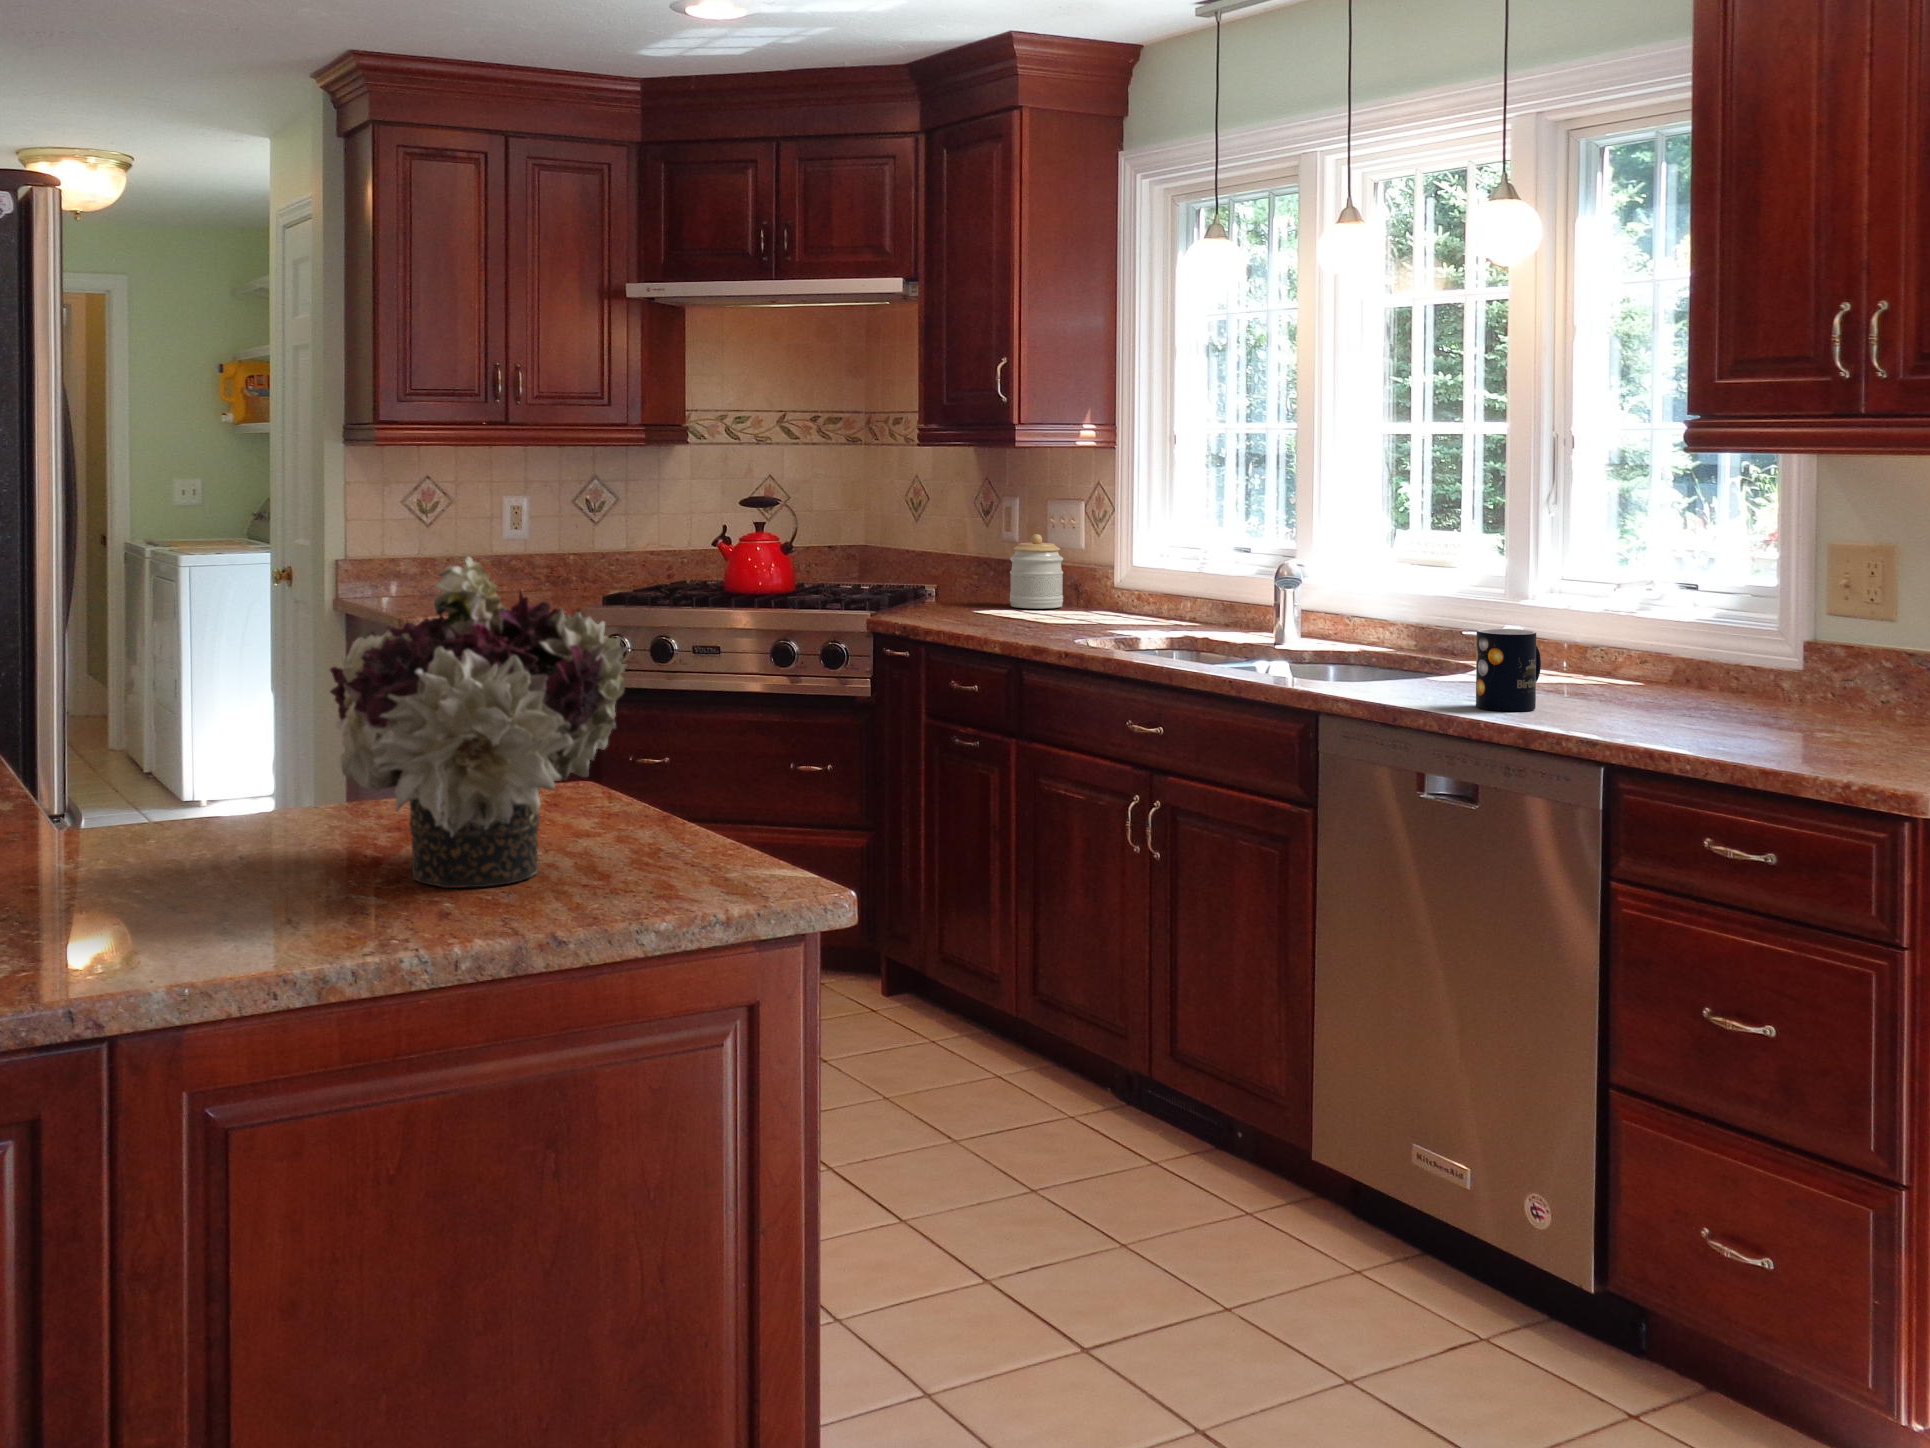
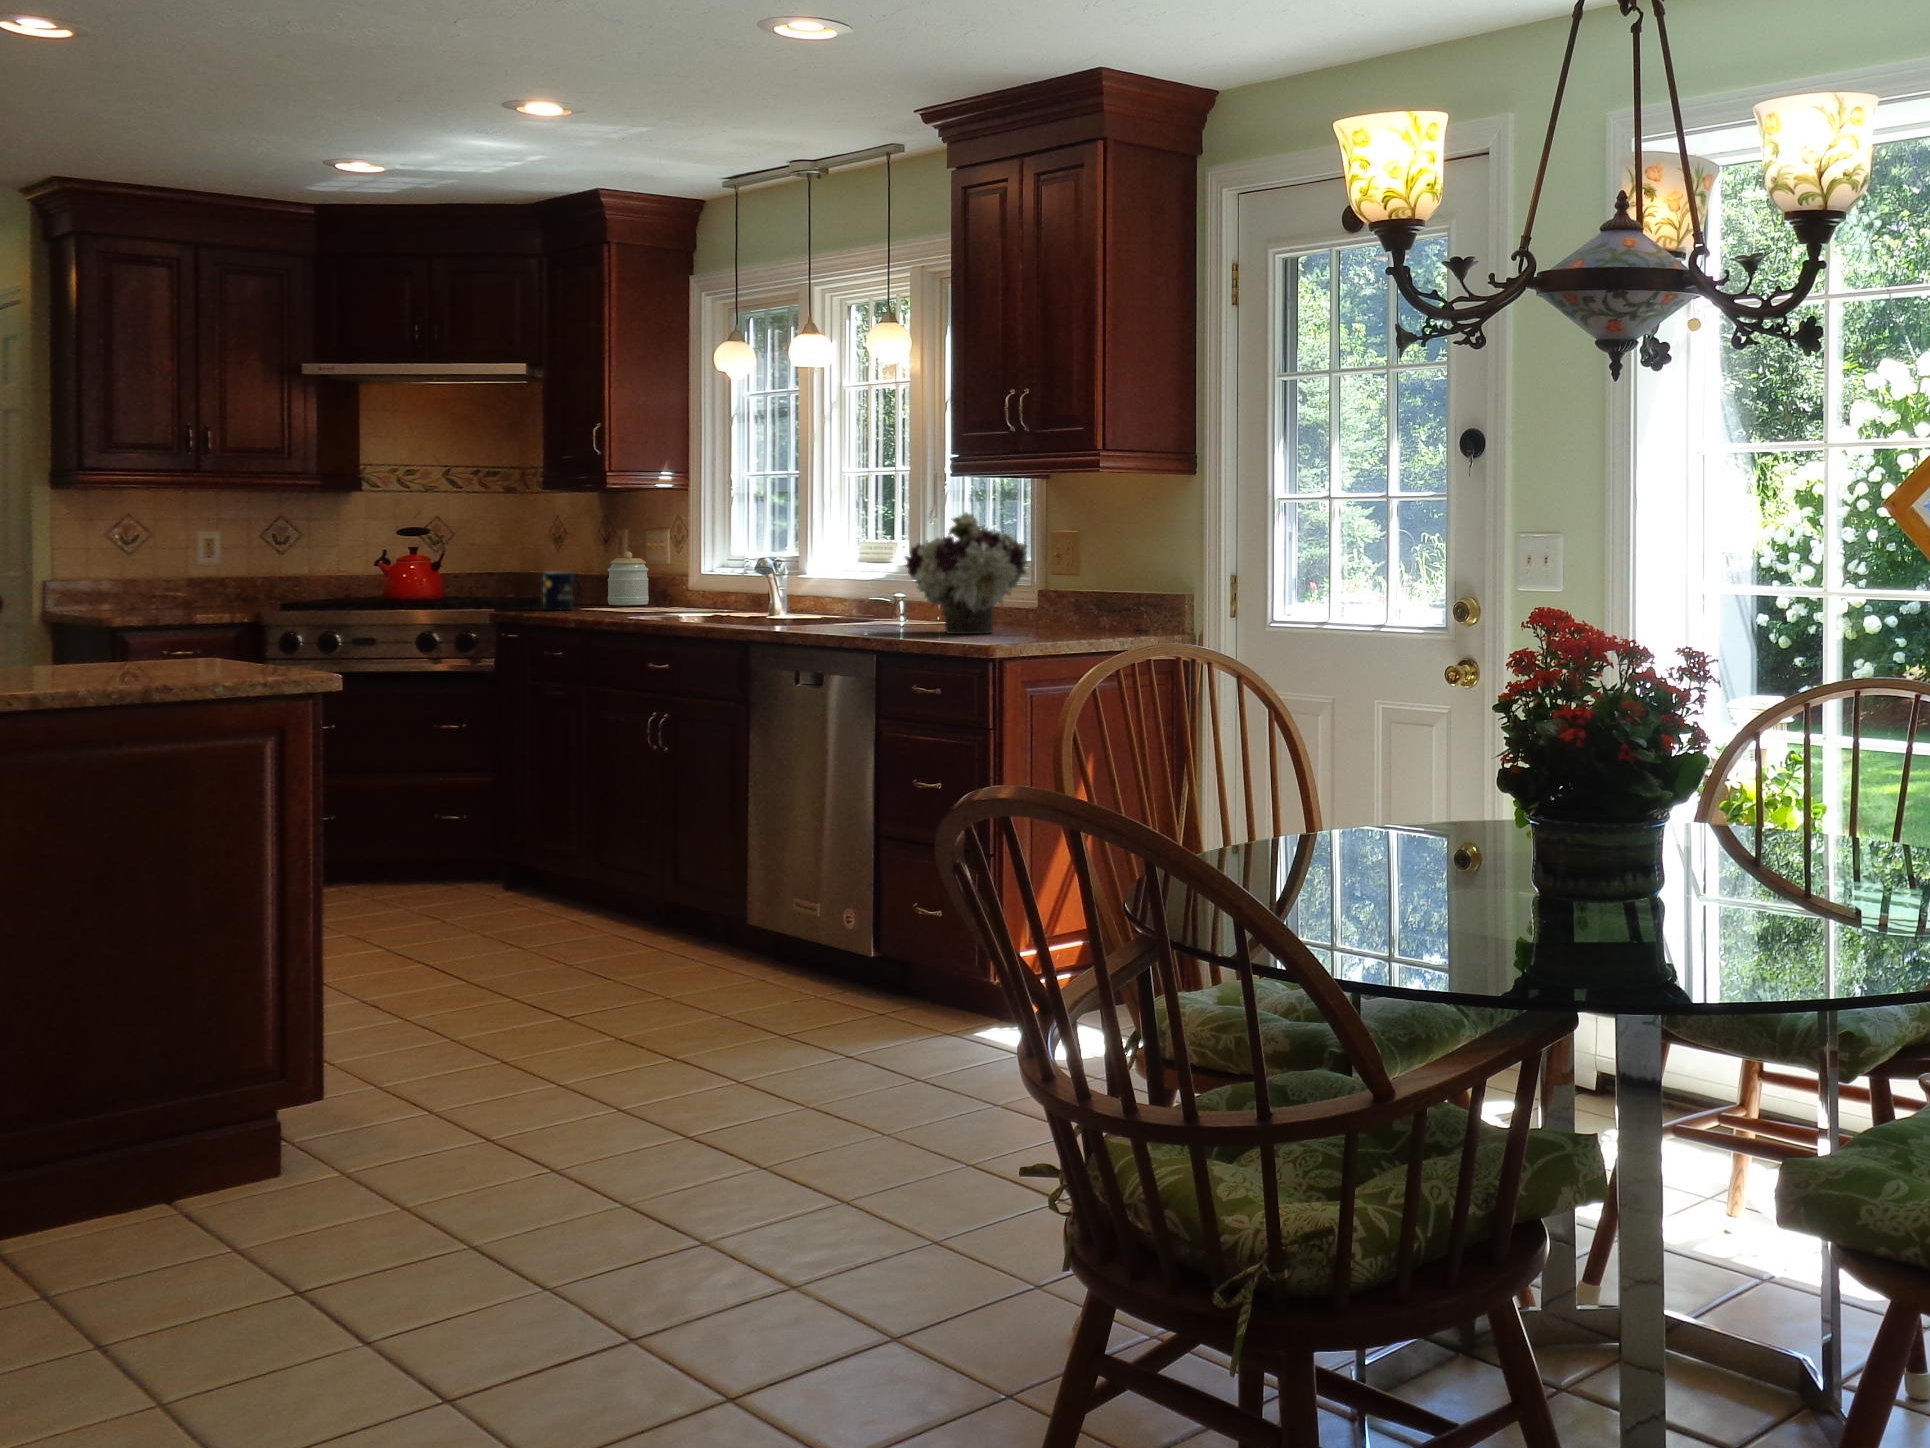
flower arrangement: present [330,557,627,888] -> present [905,512,1027,634]
mug: present [1476,629,1541,711] -> present [543,572,581,610]

